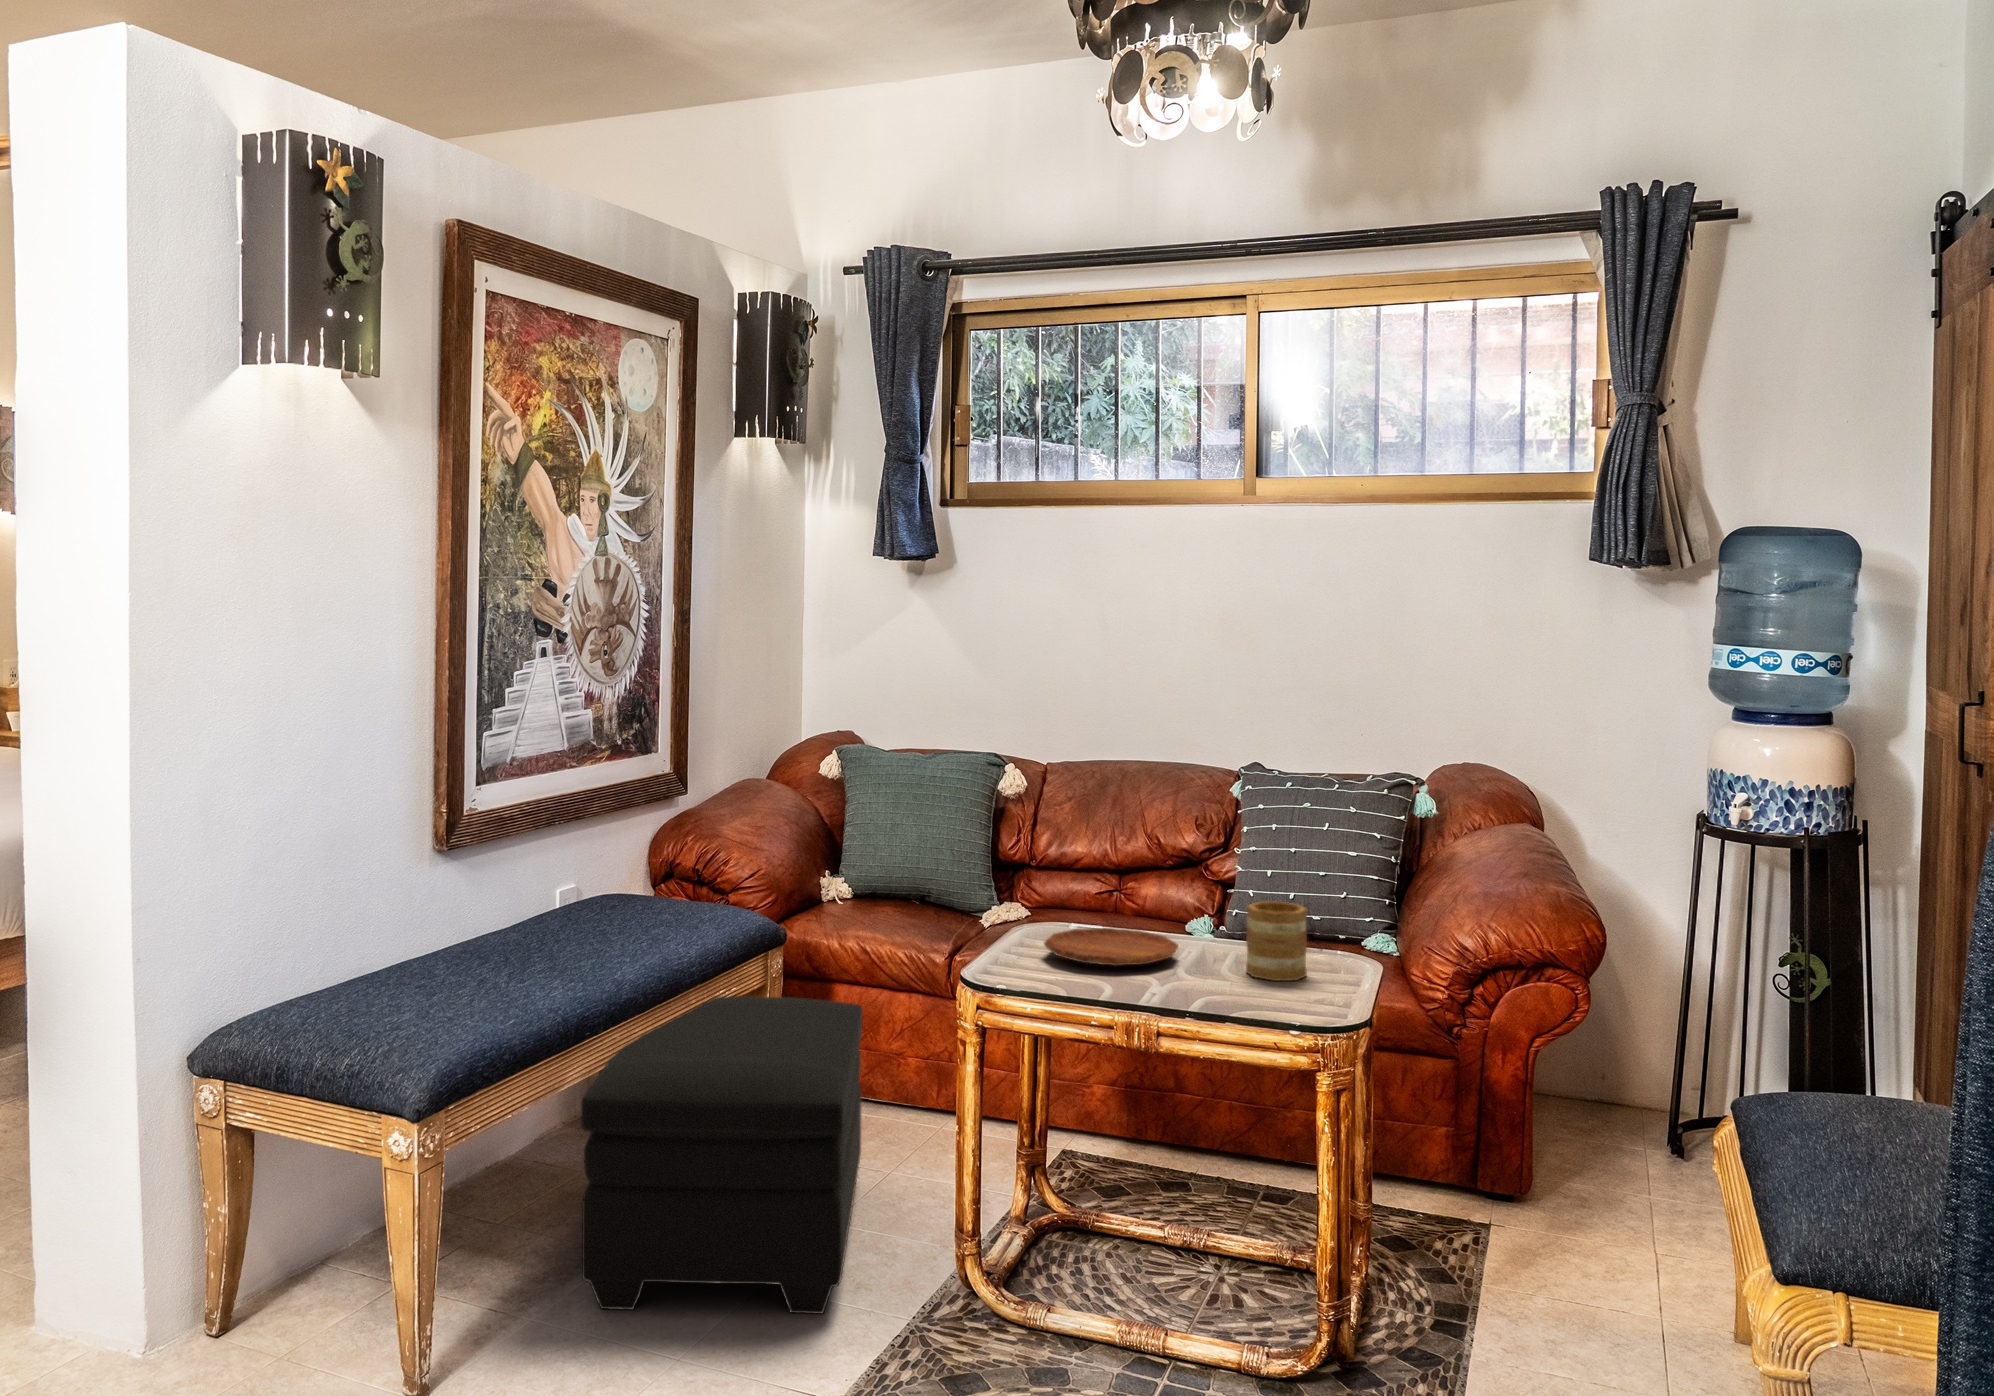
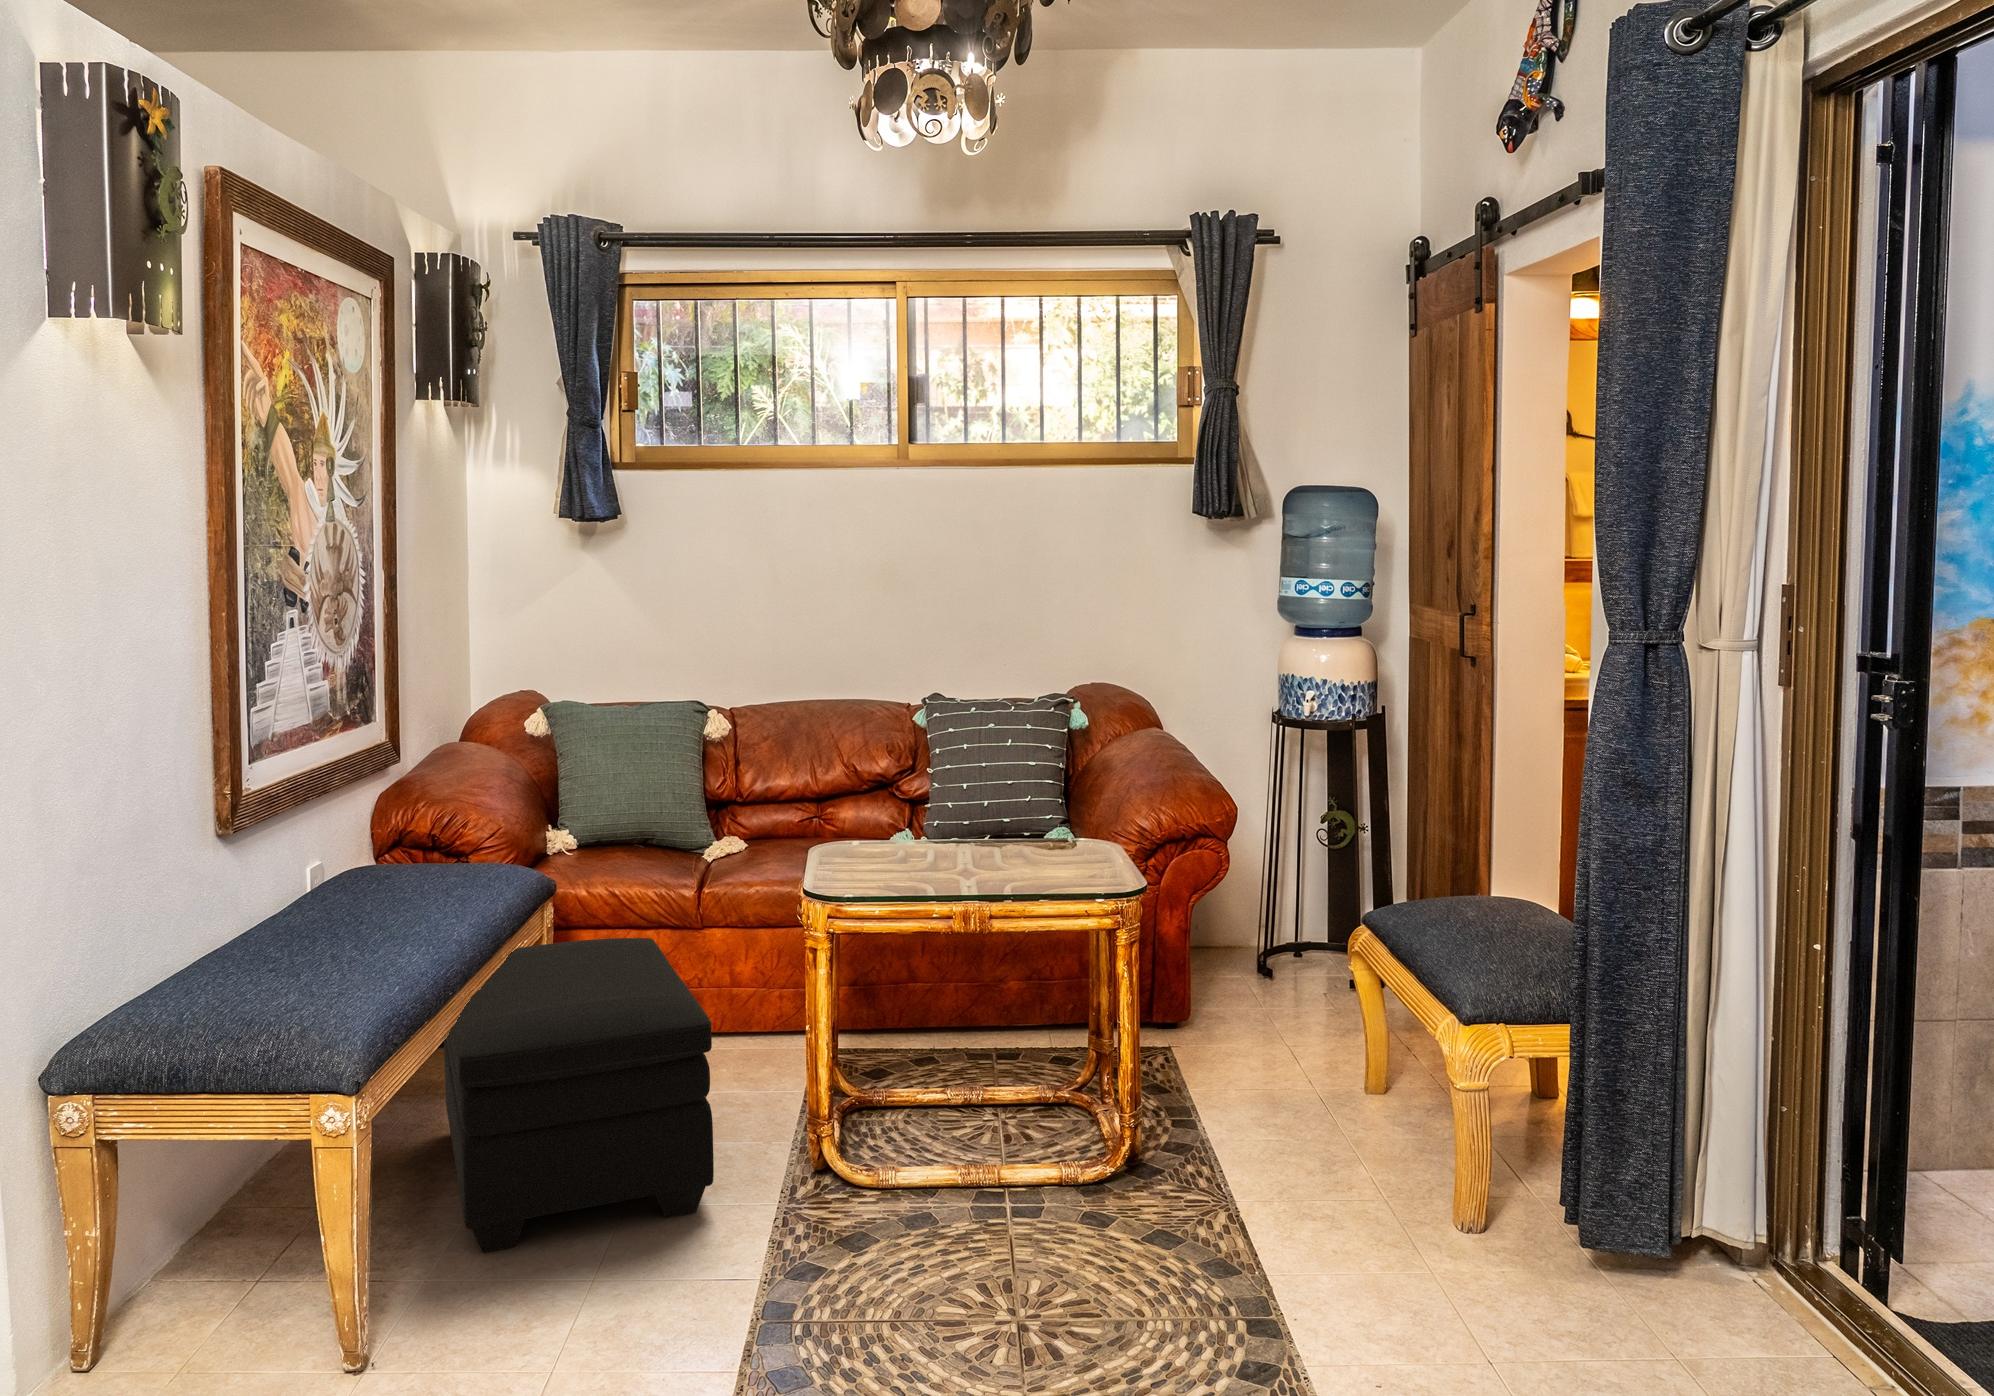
mug: present [1246,902,1307,981] -> none [1040,806,1088,870]
tray: present [1044,928,1178,966] -> none [869,842,981,873]

